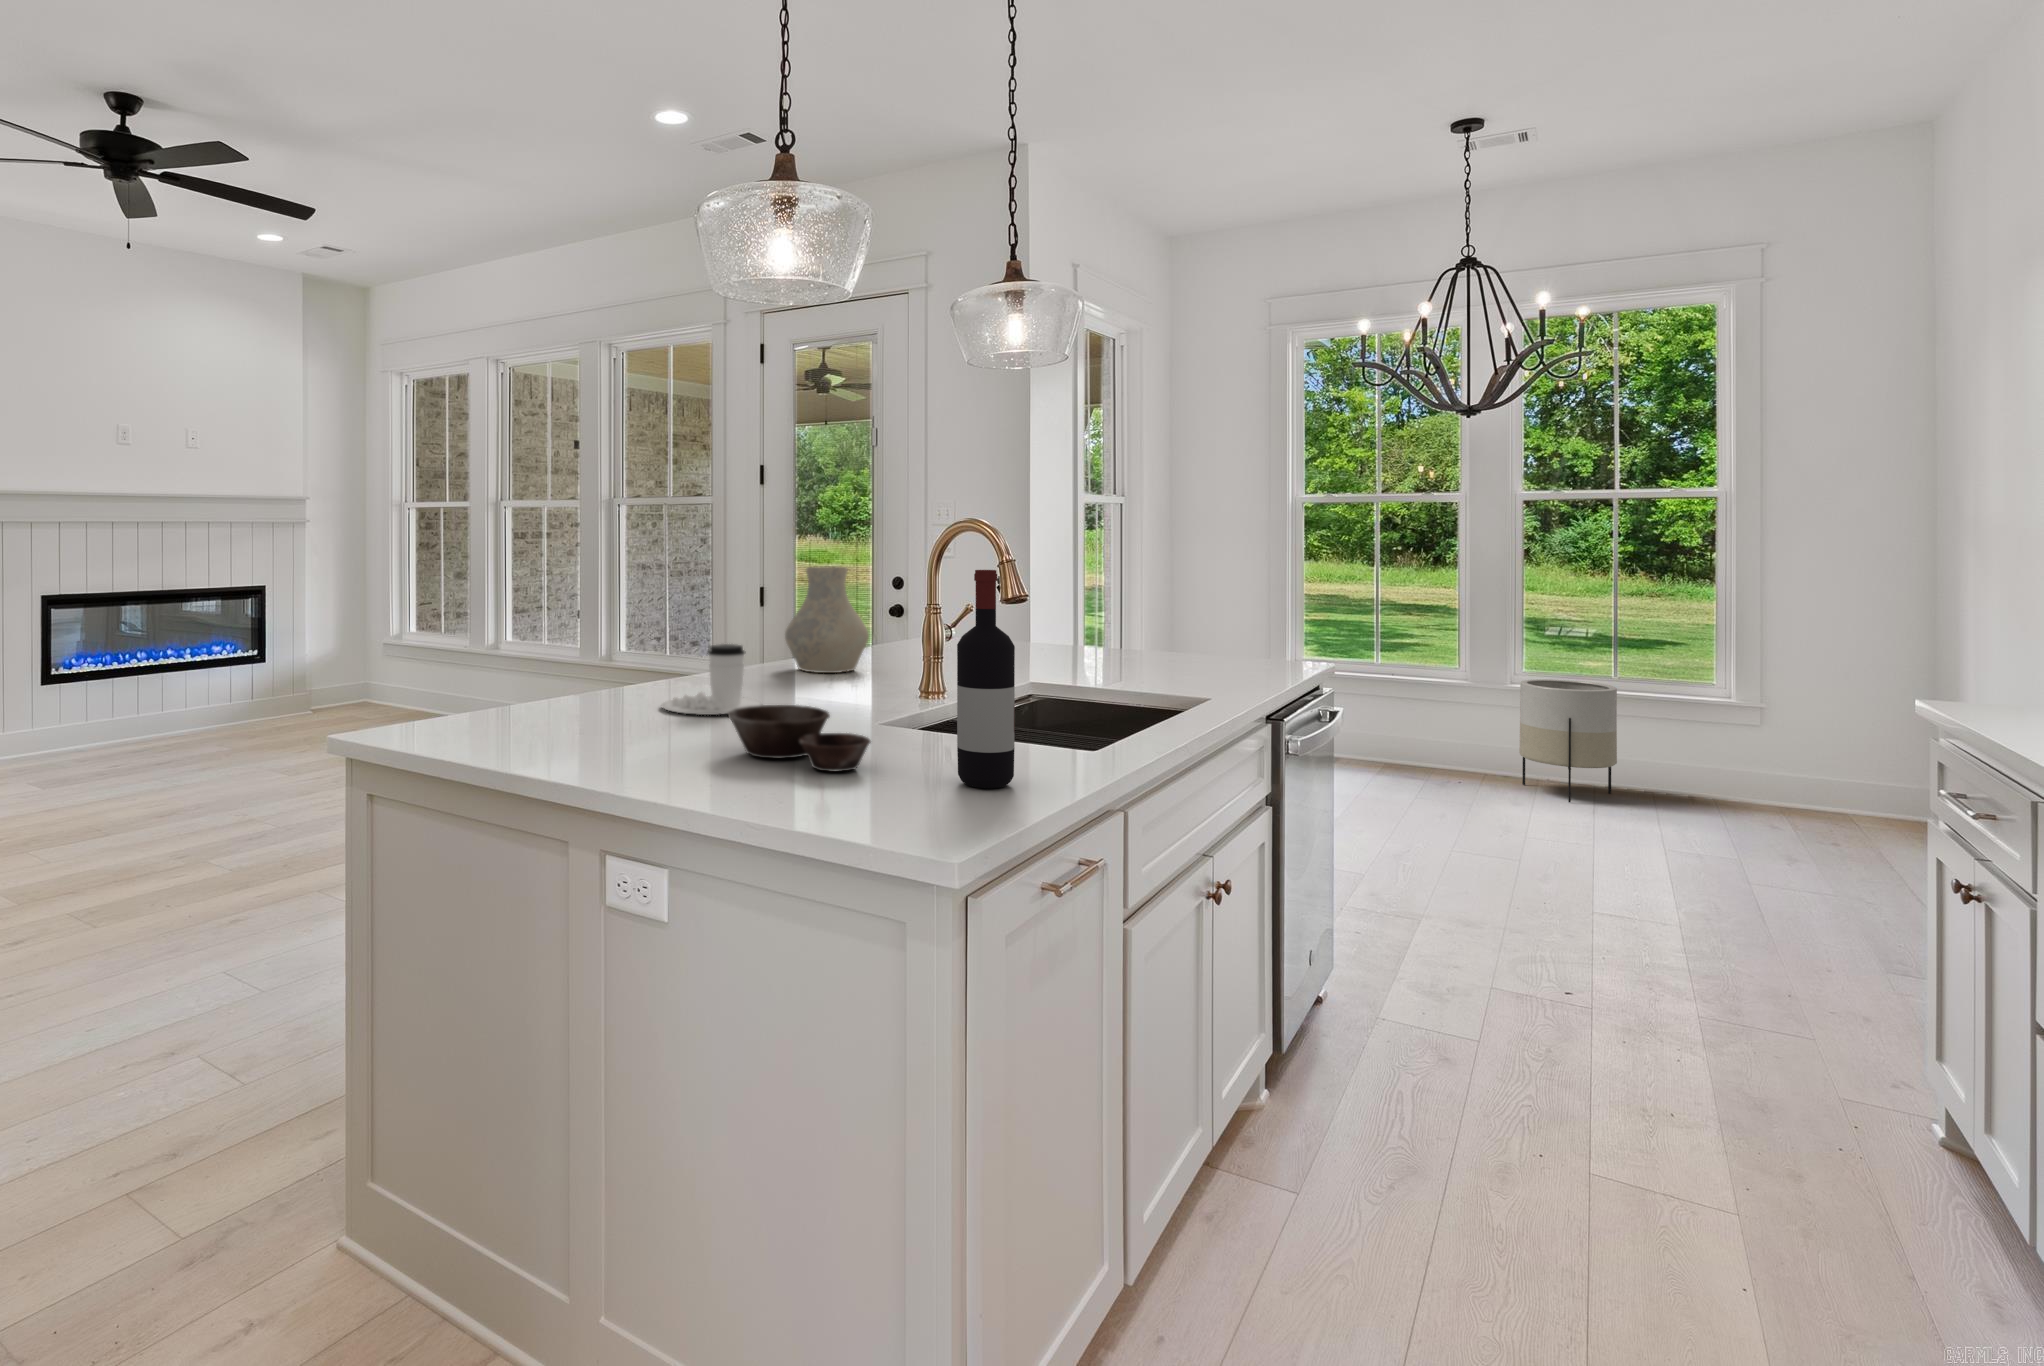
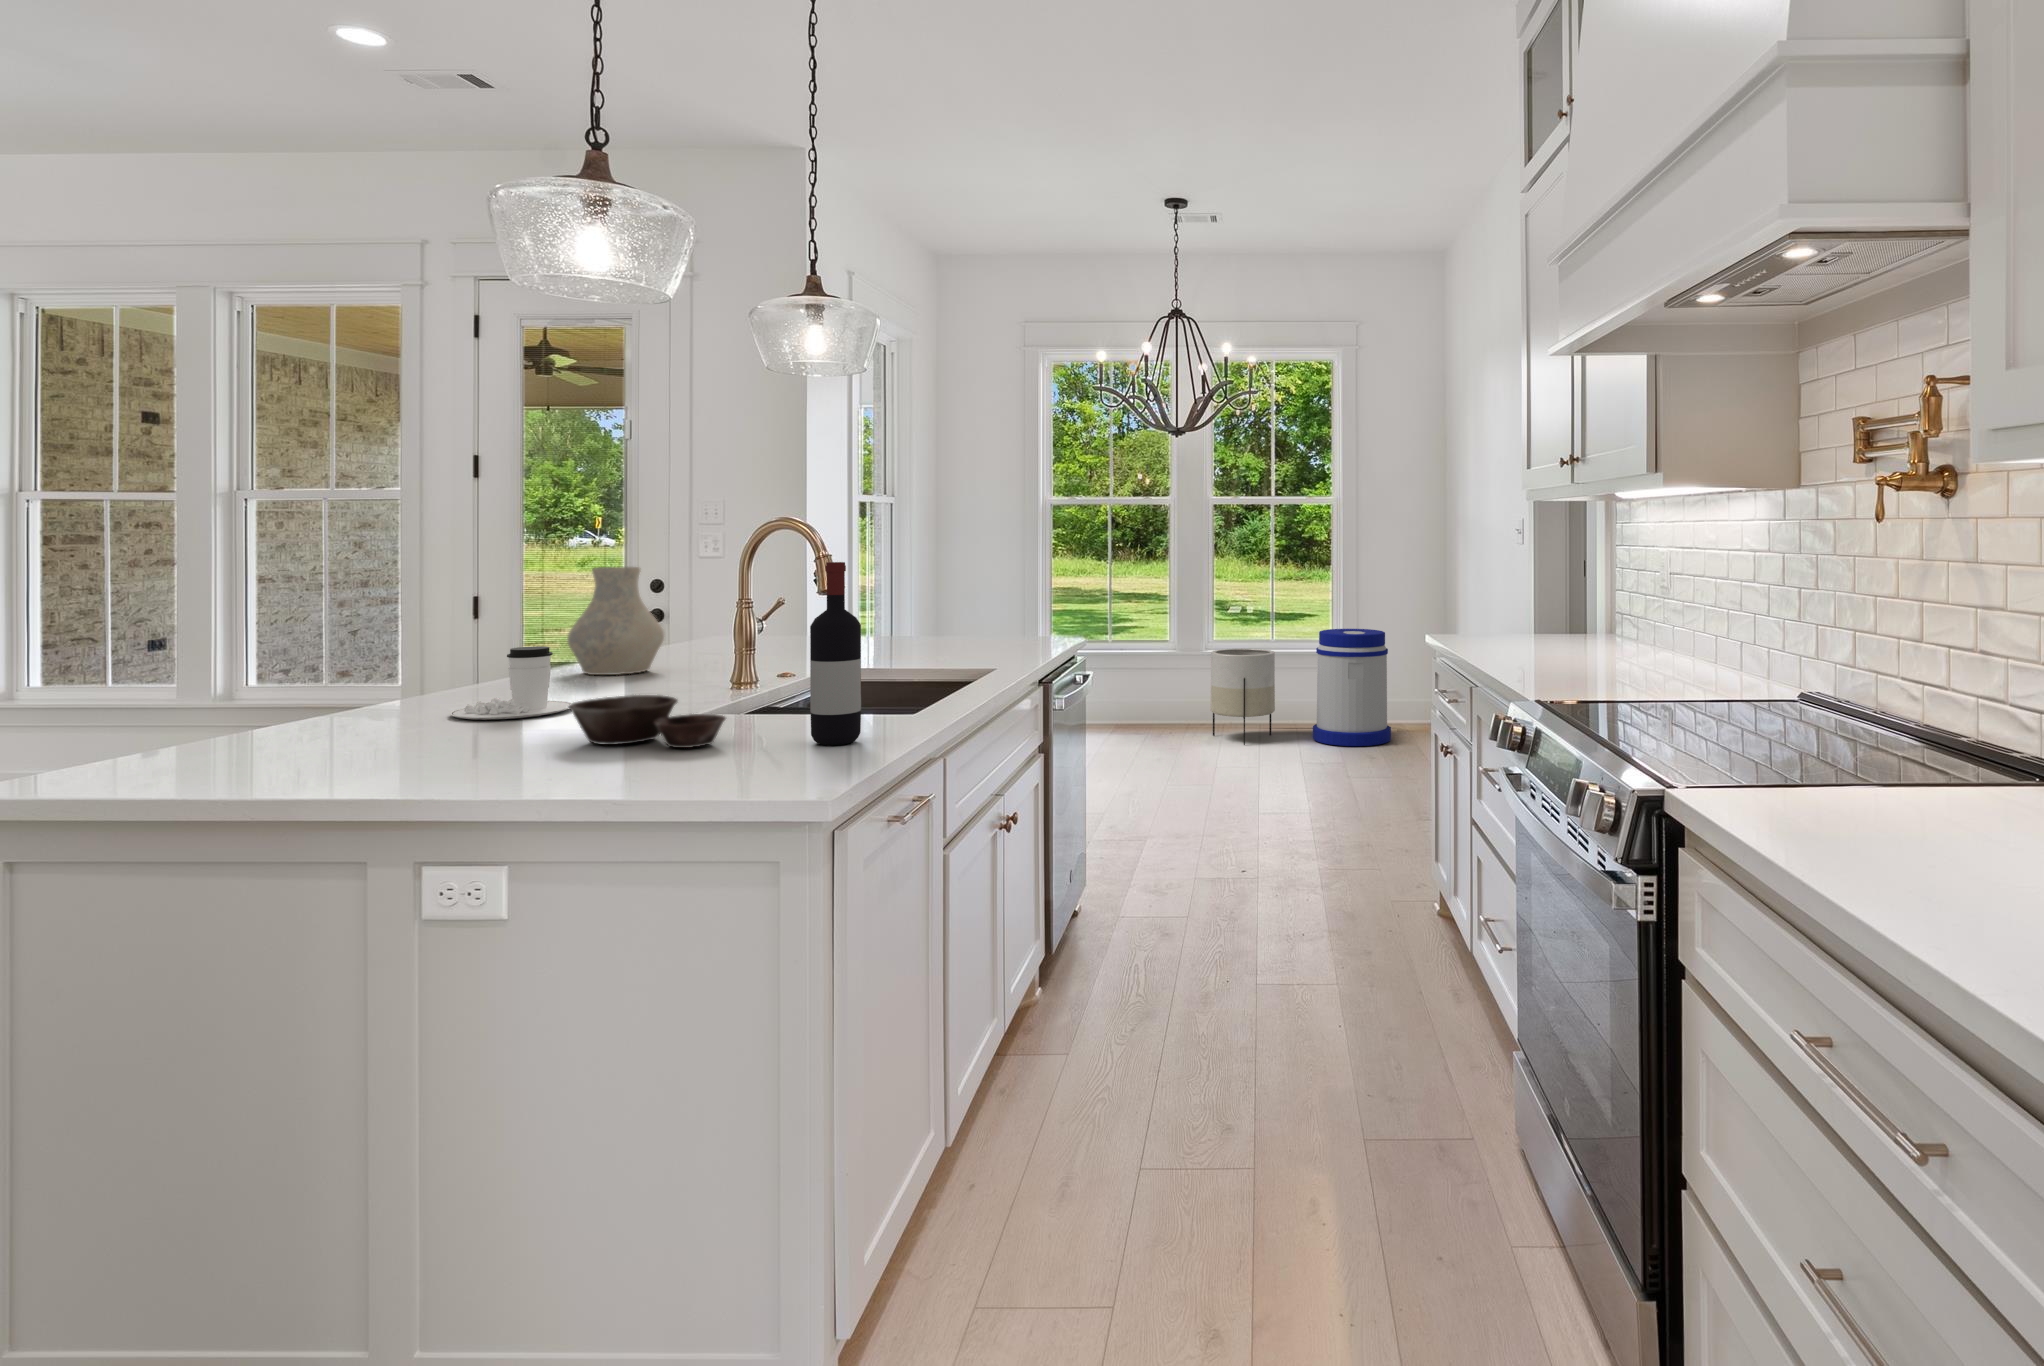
trash can: none [1678,664,1815,827] -> present [1313,629,1391,746]

